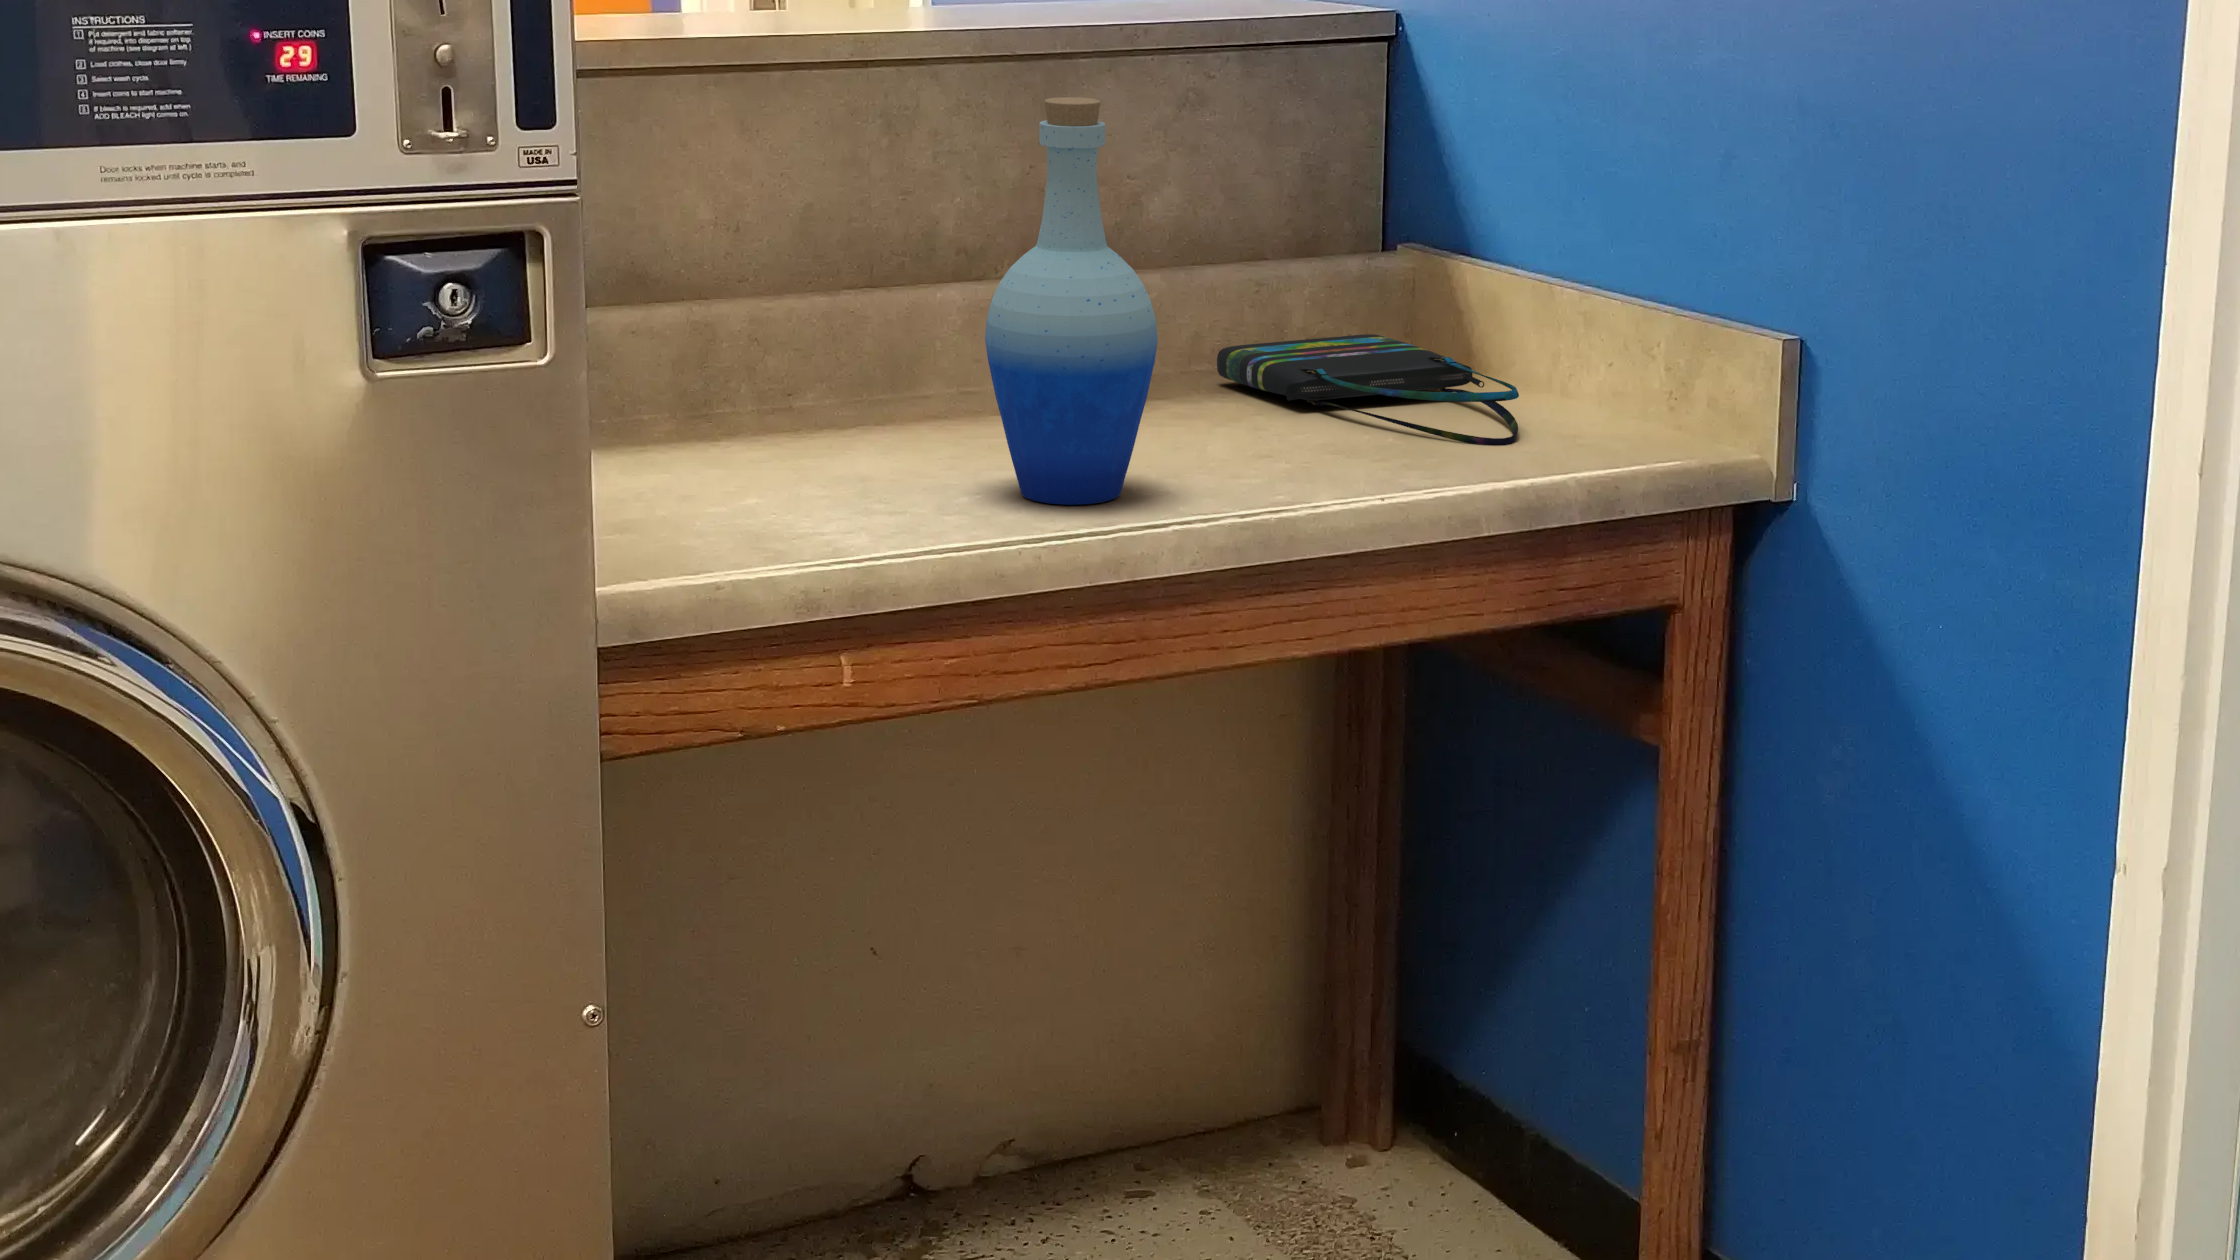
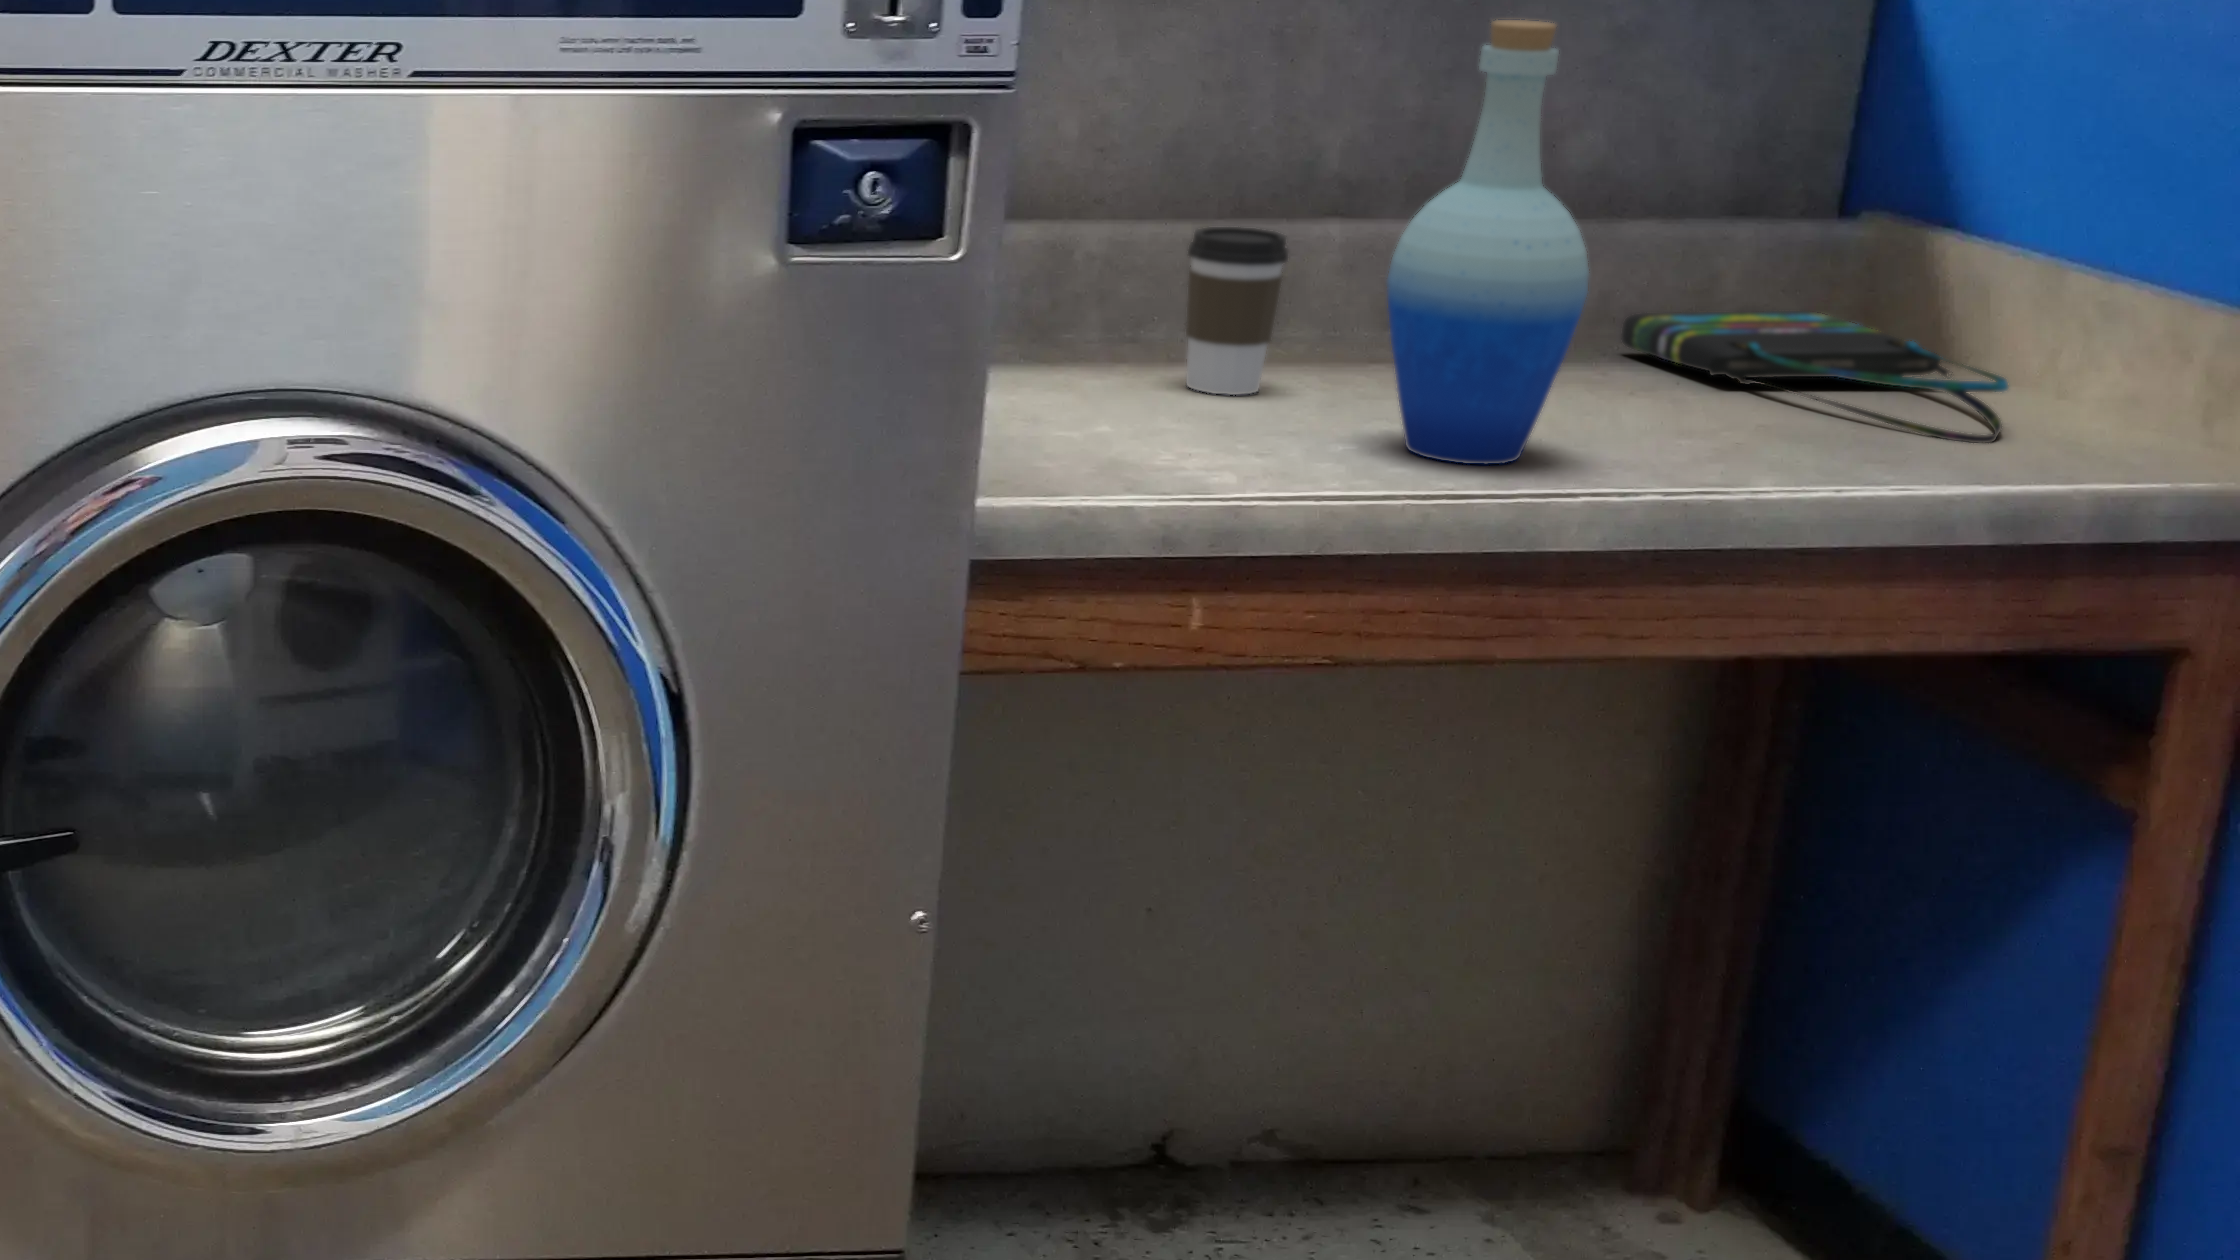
coffee cup: none [811,294,905,454] -> present [1186,227,1288,395]

